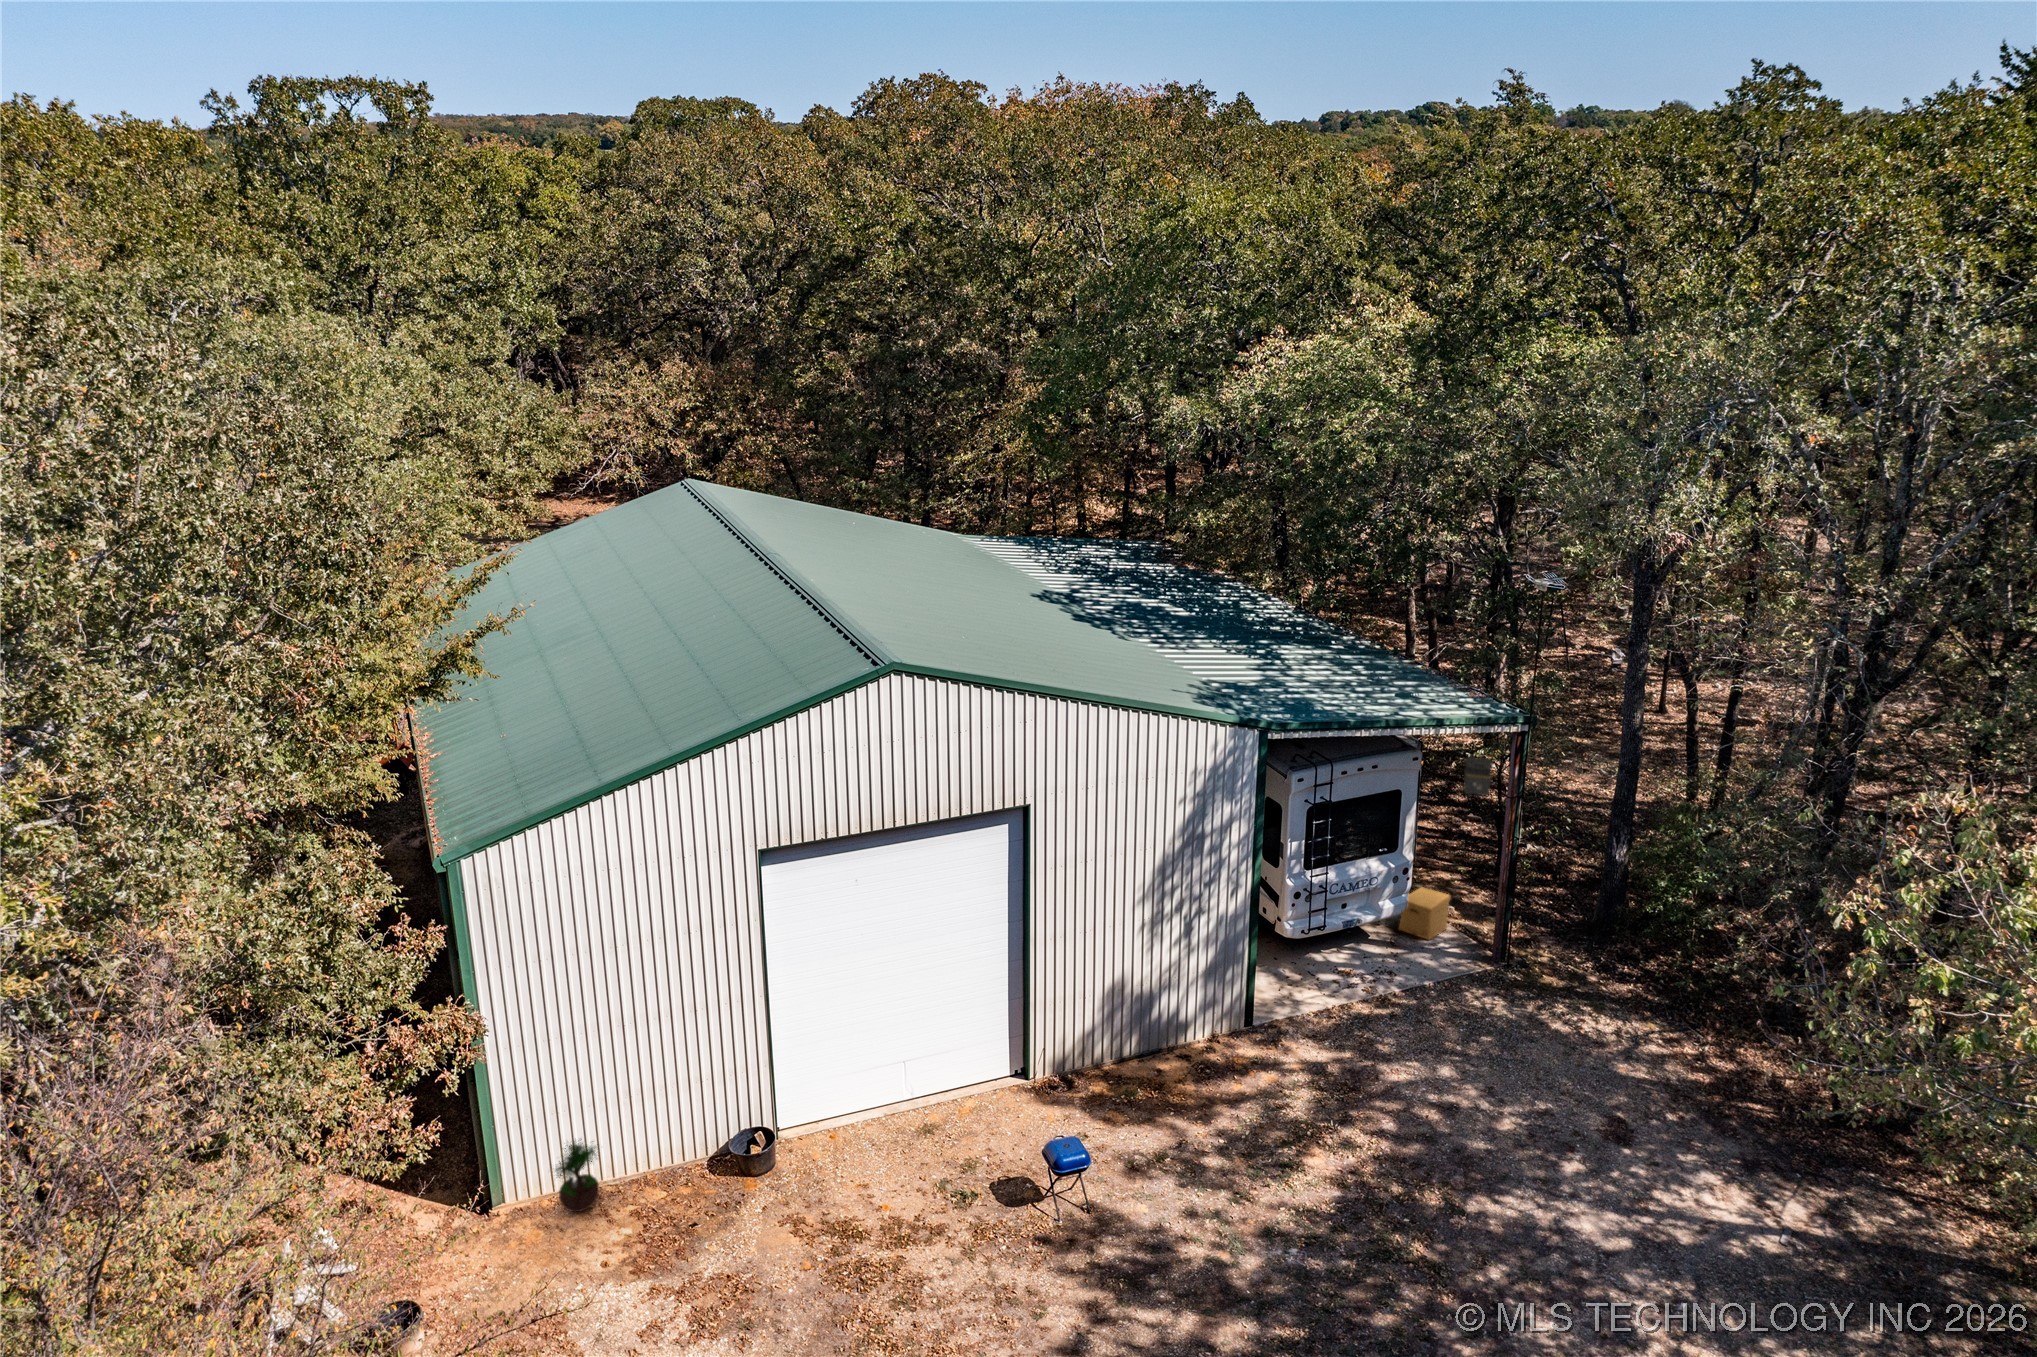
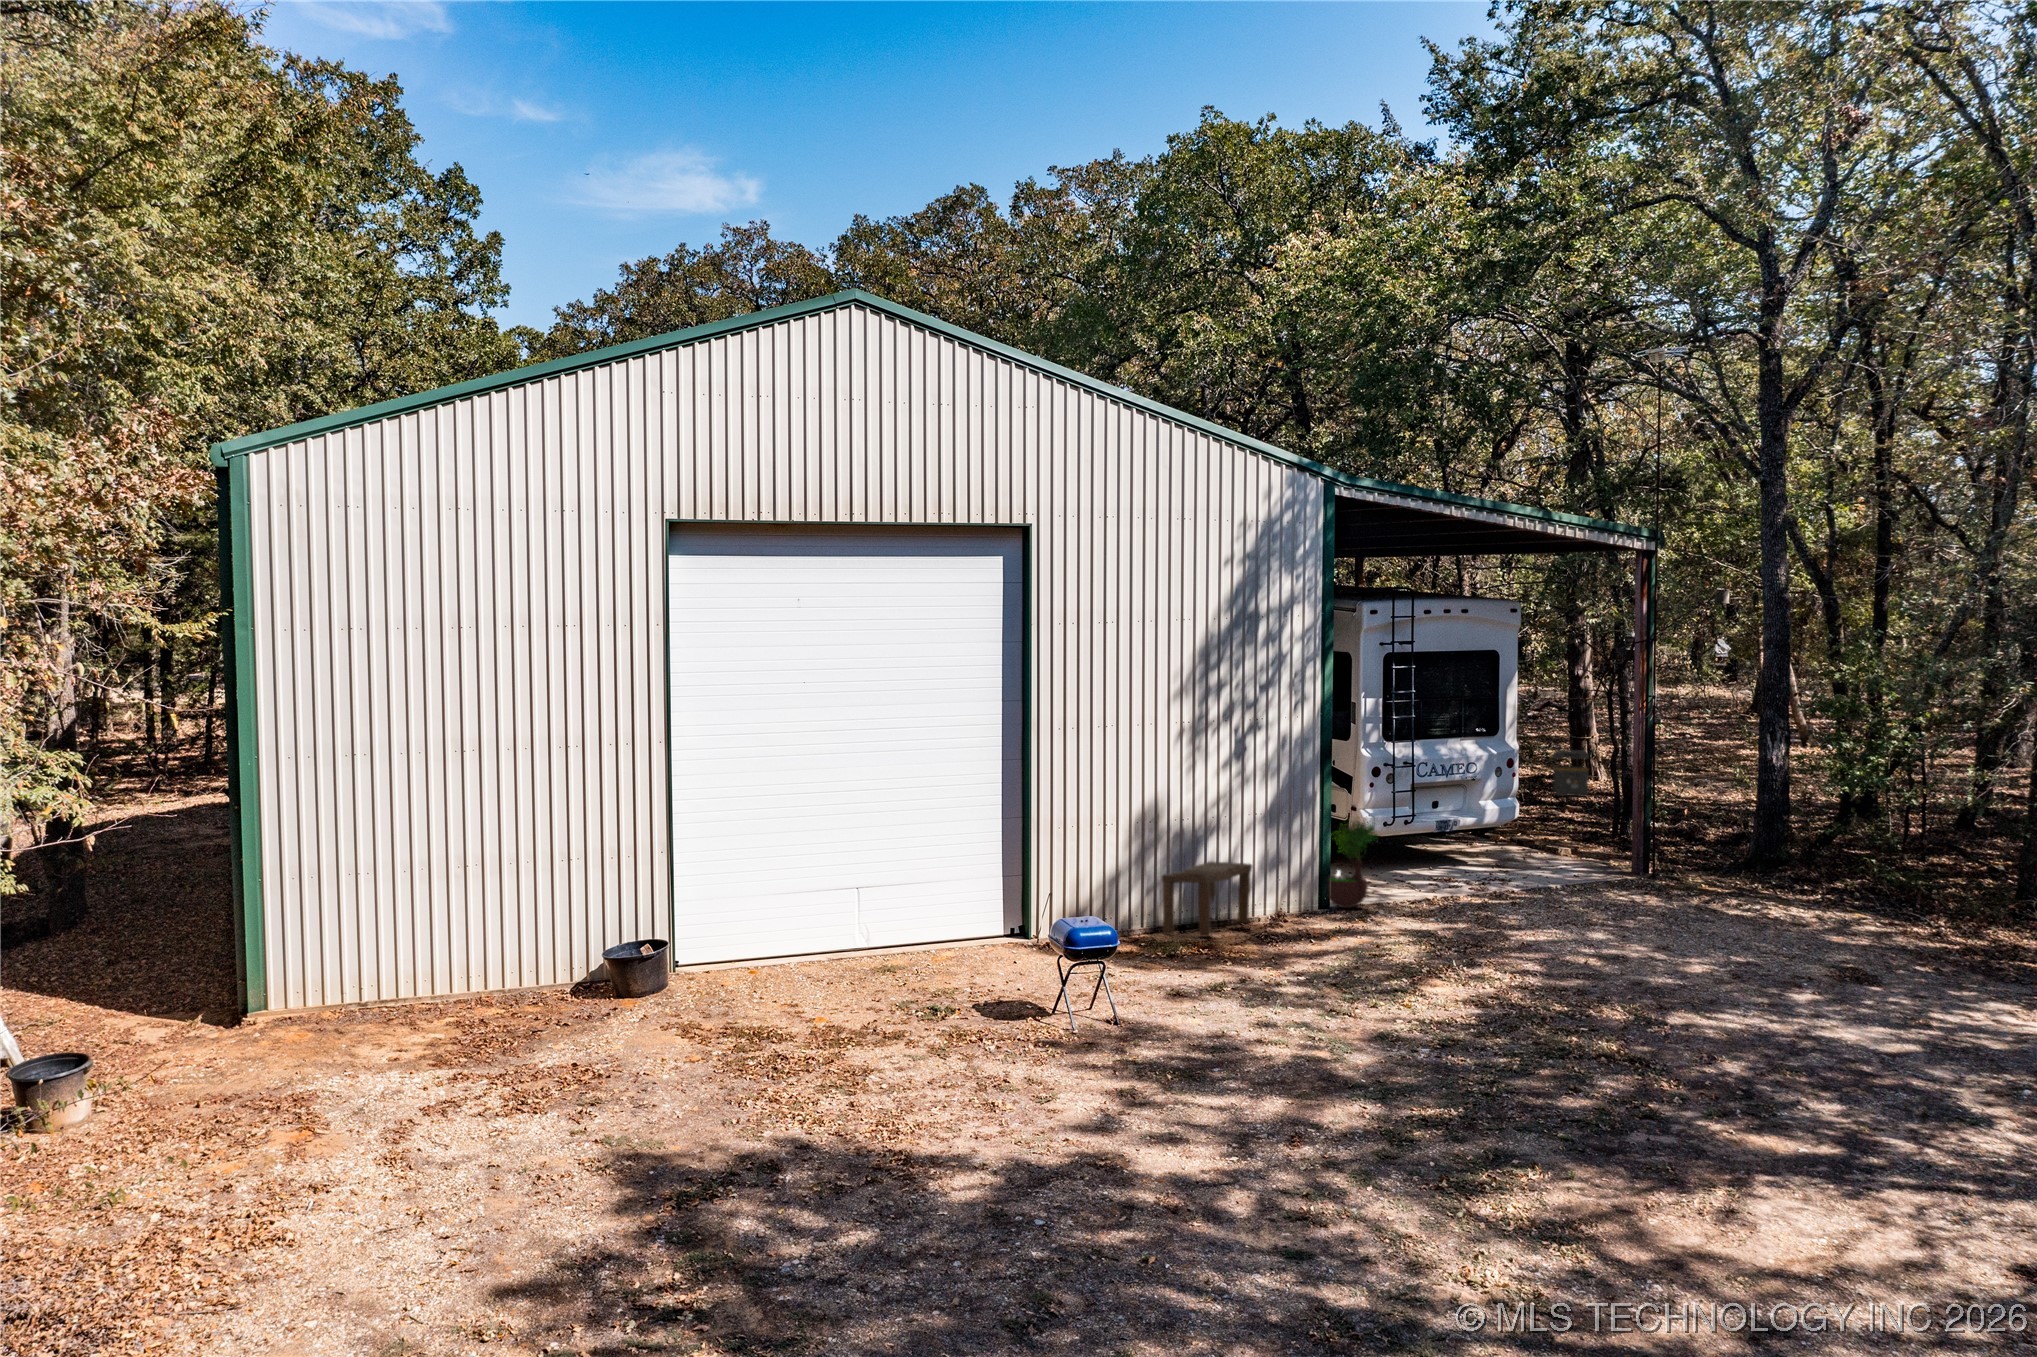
cardboard box: present [1399,887,1450,940] -> none [1508,800,1573,855]
bench: none [1119,1013,1188,1092] -> present [1162,862,1252,937]
potted tree: present [555,1139,599,1212] -> present [1329,821,1377,908]

